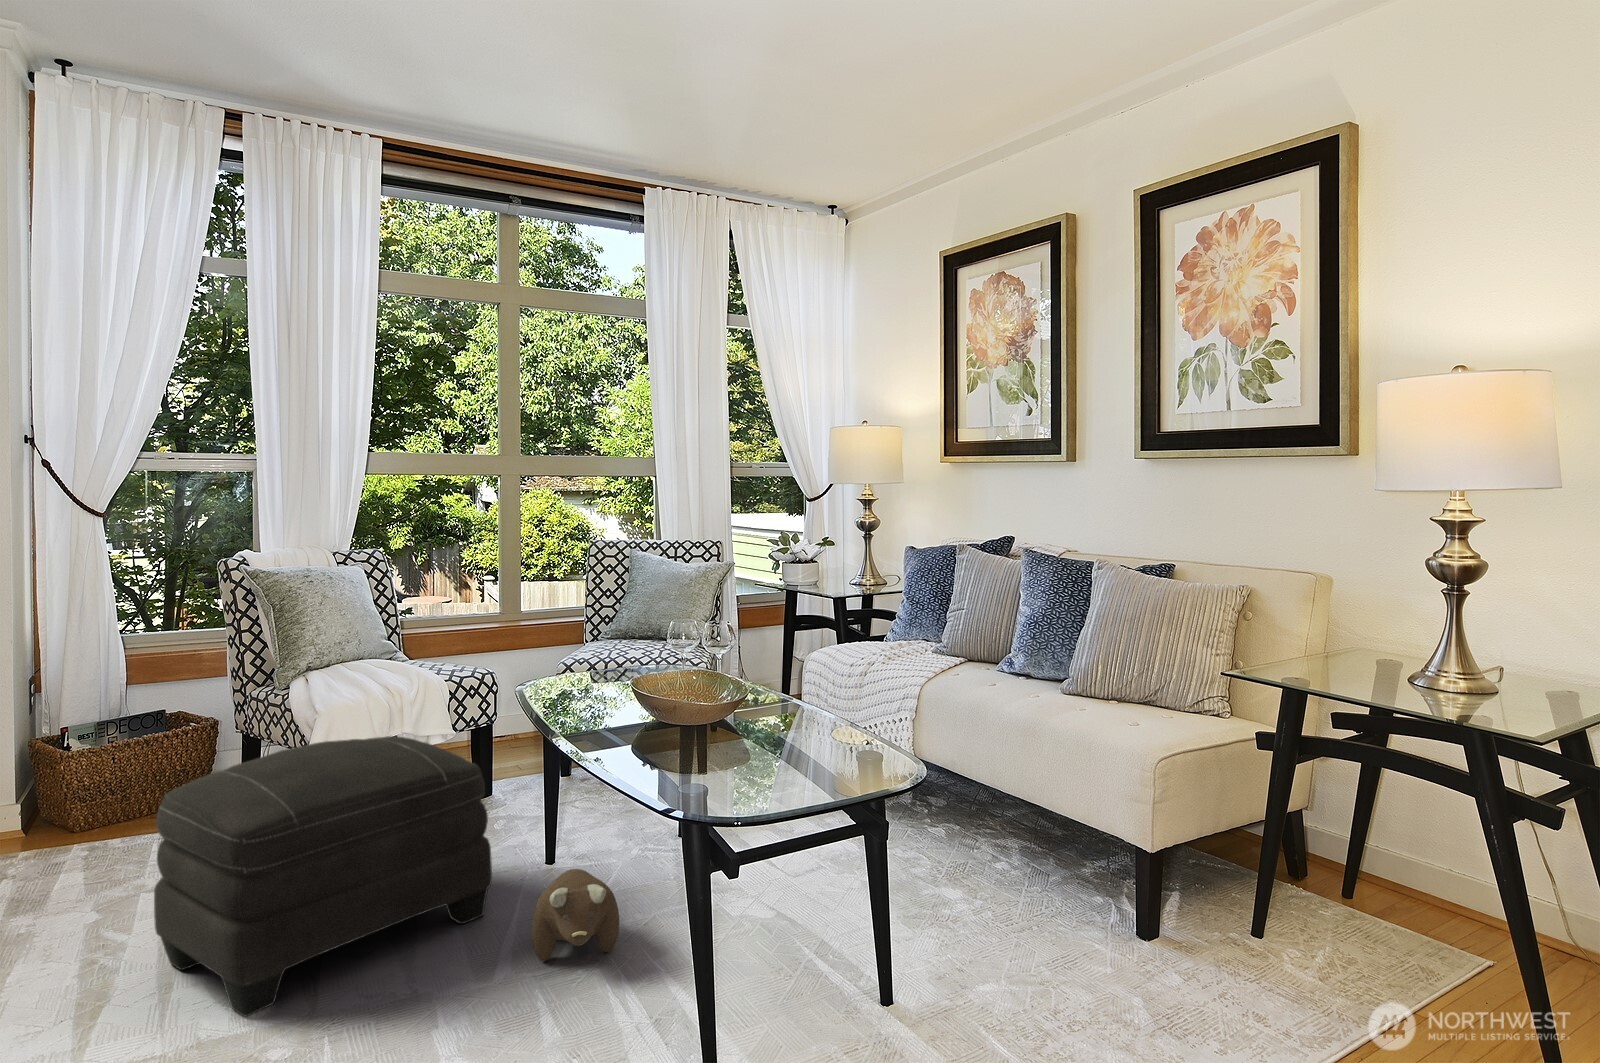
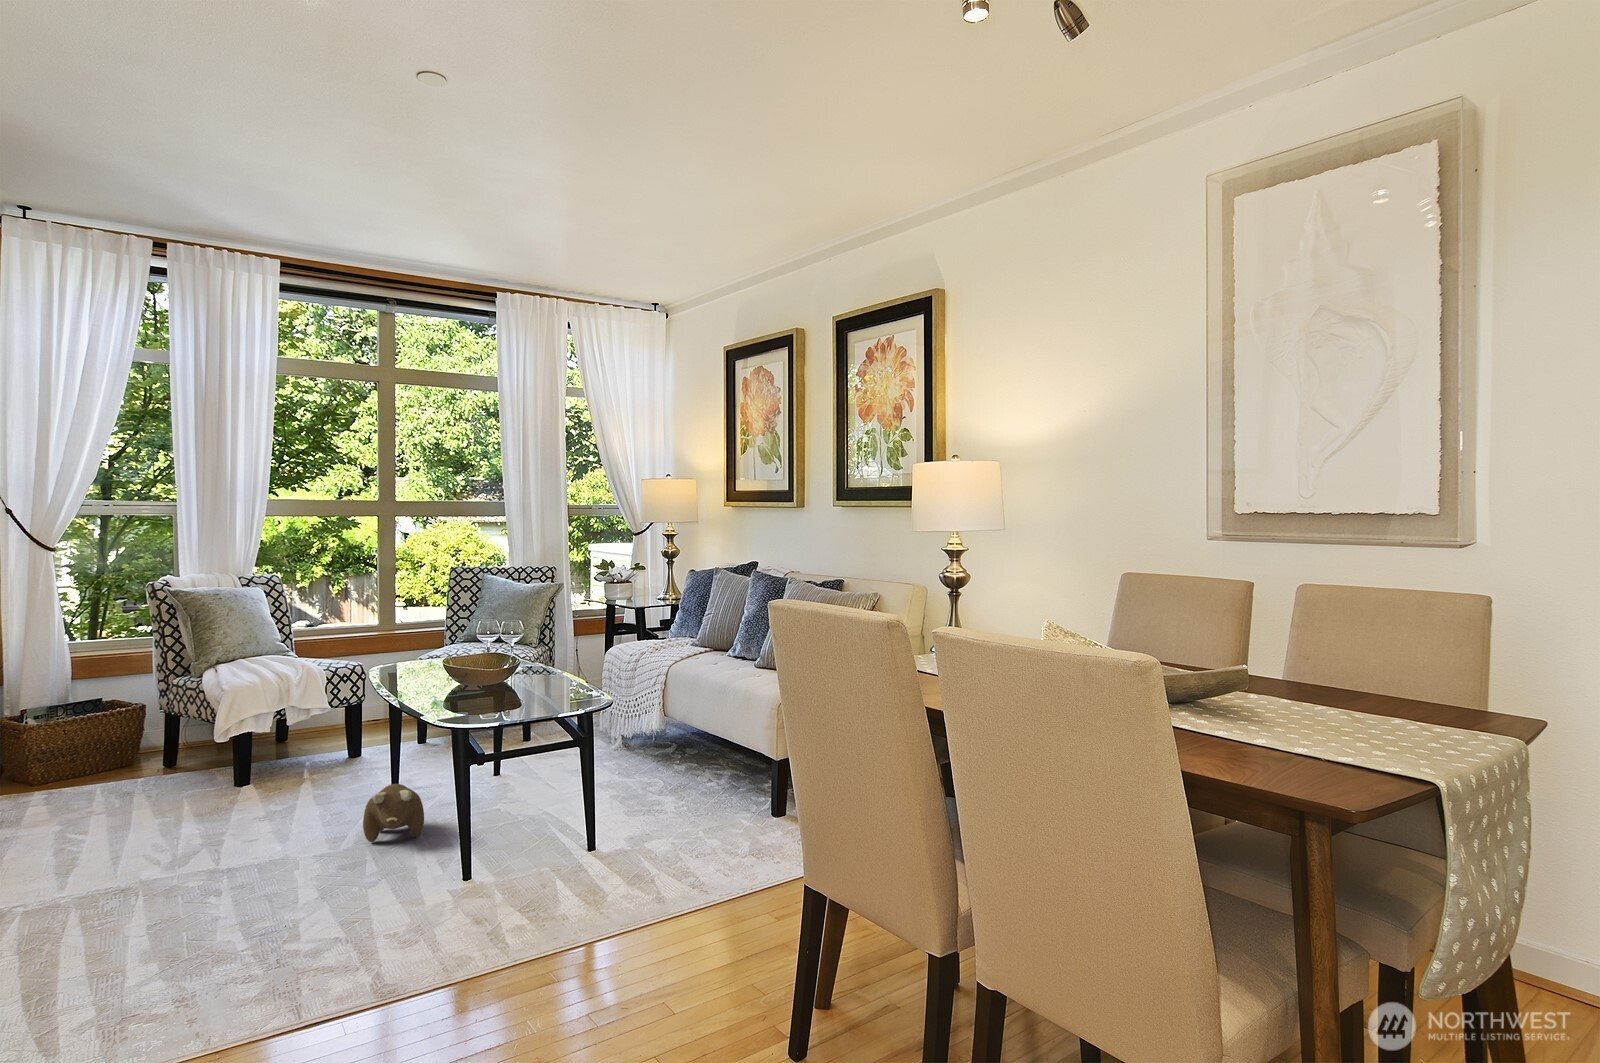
ottoman: present [154,736,492,1017] -> none [101,703,342,874]

